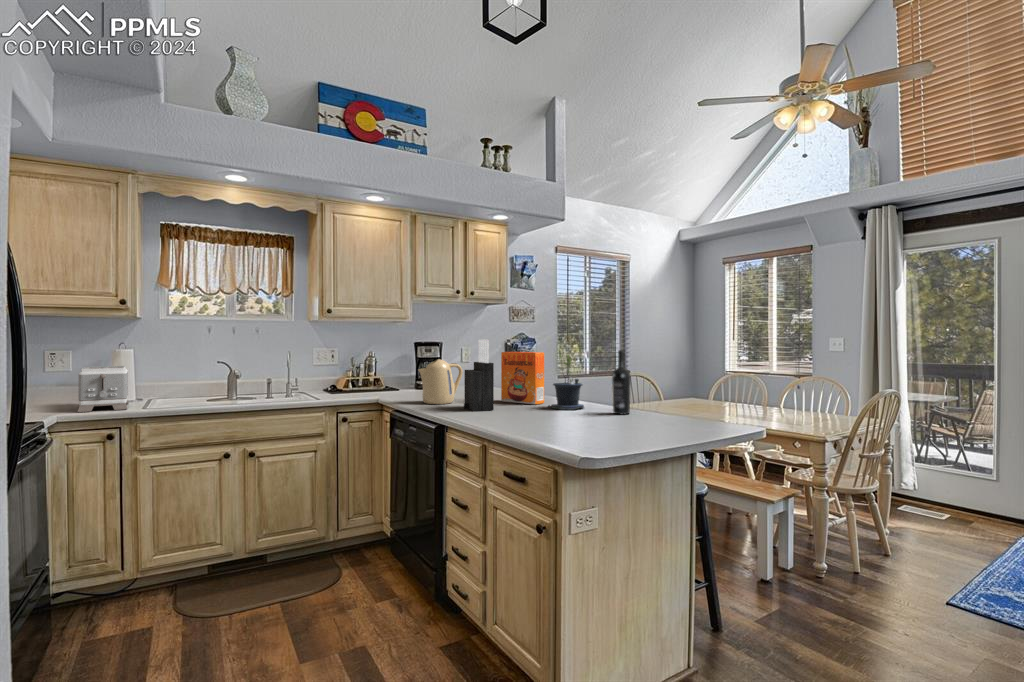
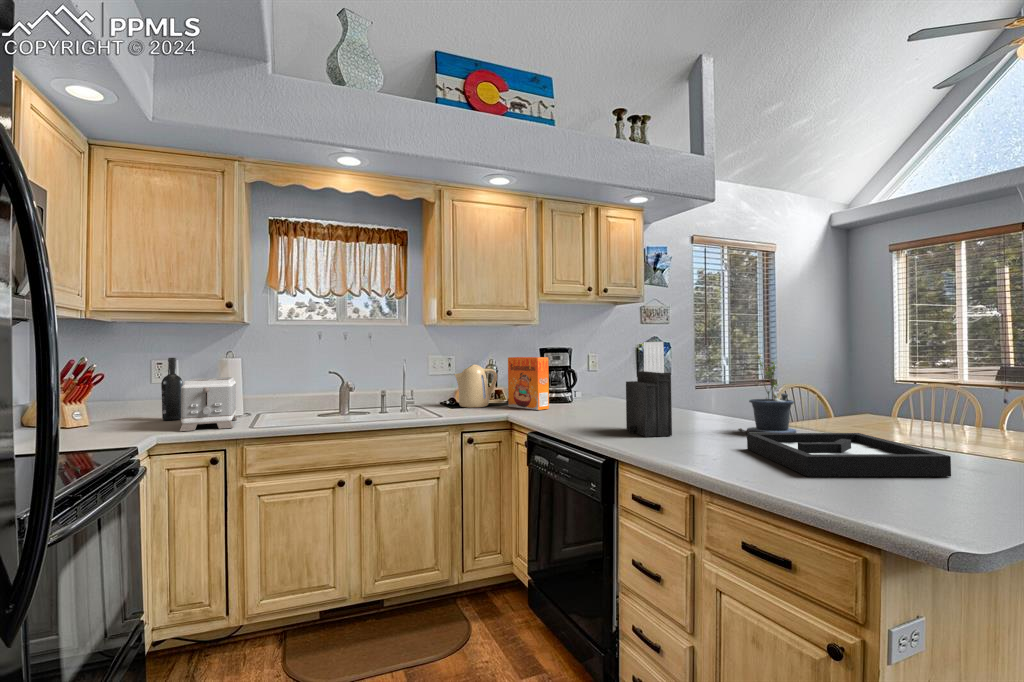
wine bottle: present [612,350,631,414] -> present [161,358,183,420]
cereal box: present [501,352,544,404] -> present [508,357,549,410]
kettle: present [418,359,463,404] -> present [454,364,497,408]
decorative tray: none [536,405,638,430] -> present [747,433,951,477]

